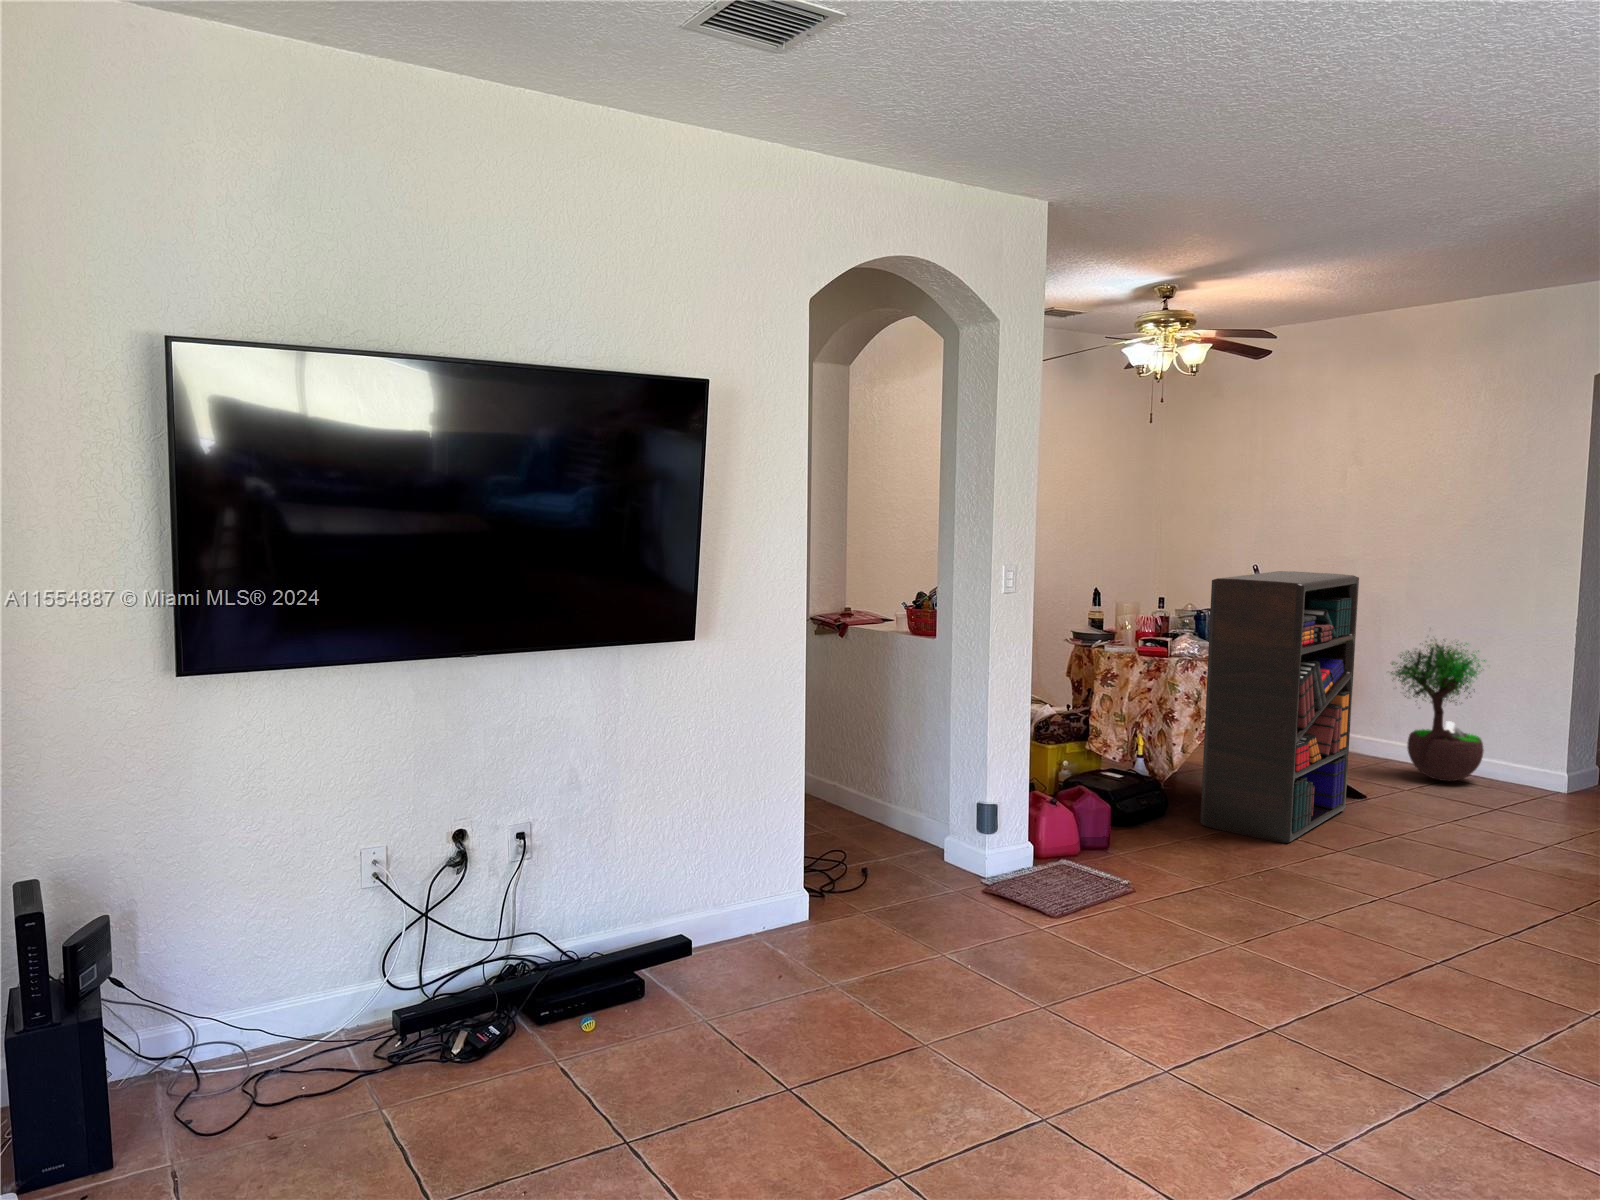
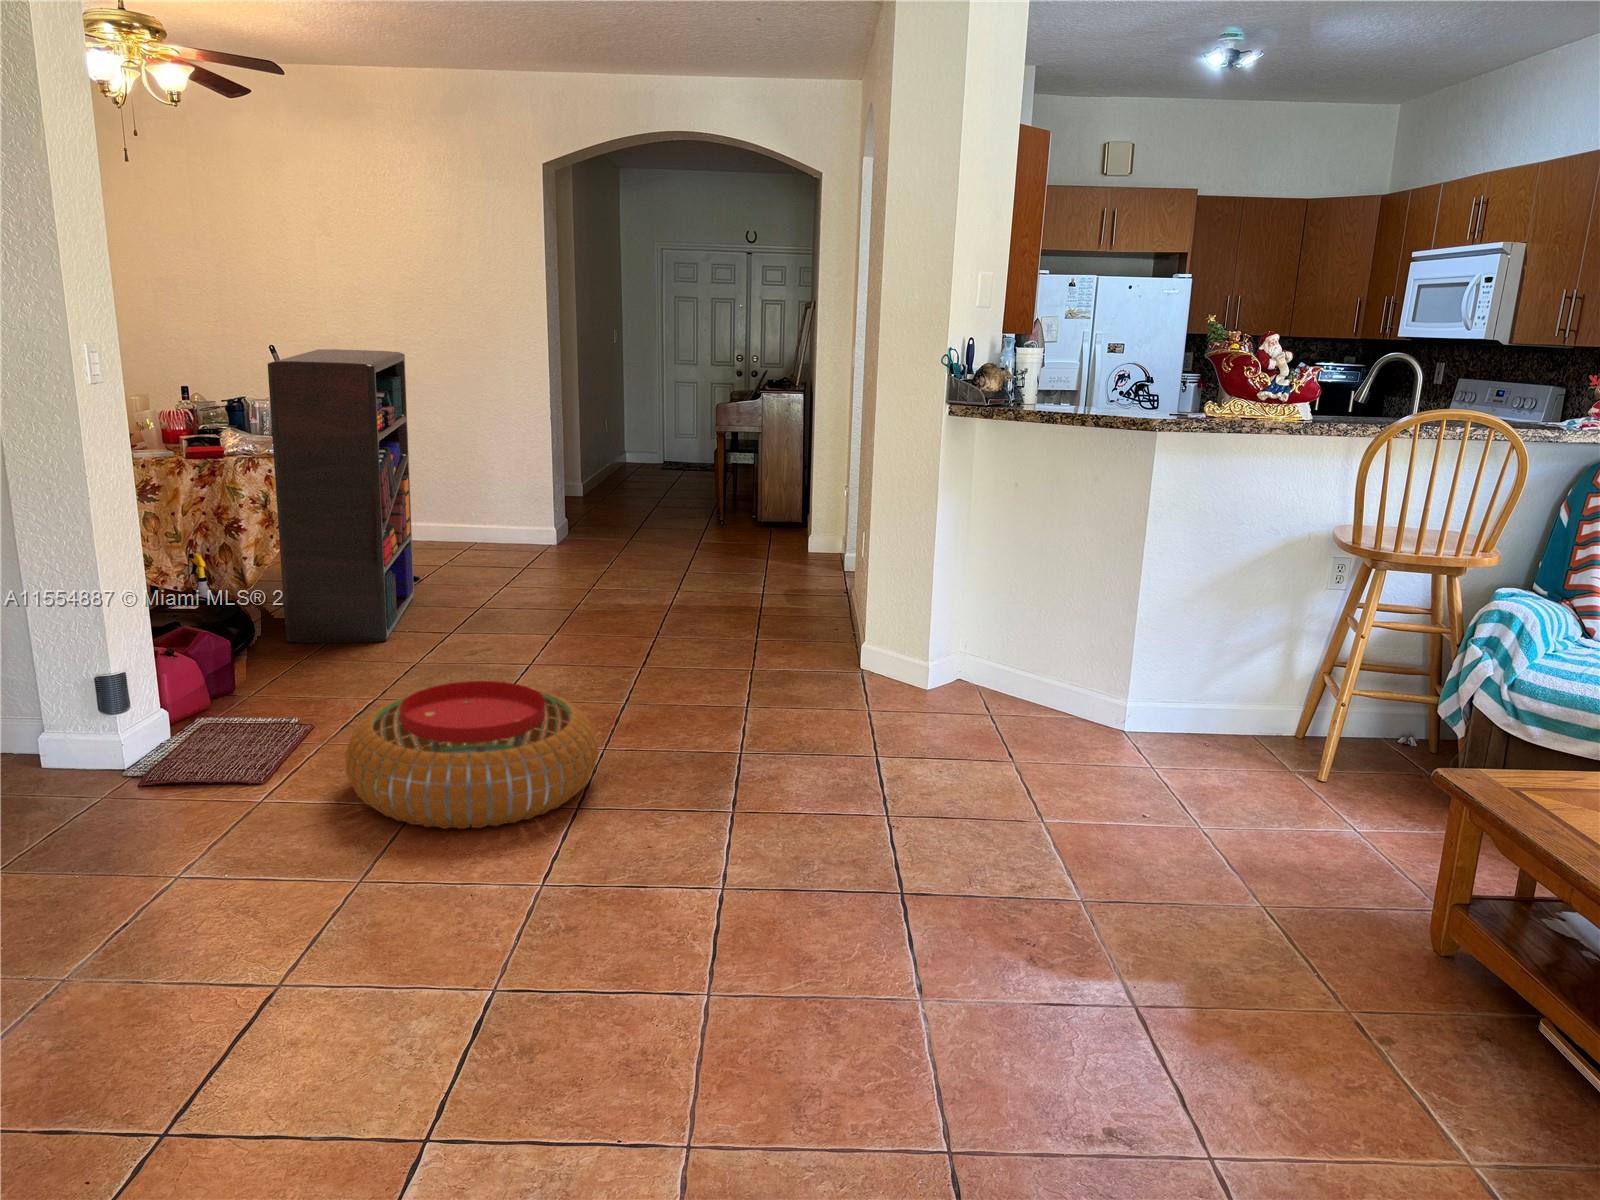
potted tree: present [1391,641,1485,781] -> none [419,402,510,552]
pouf: none [1152,884,1419,1043] -> present [345,681,598,829]

